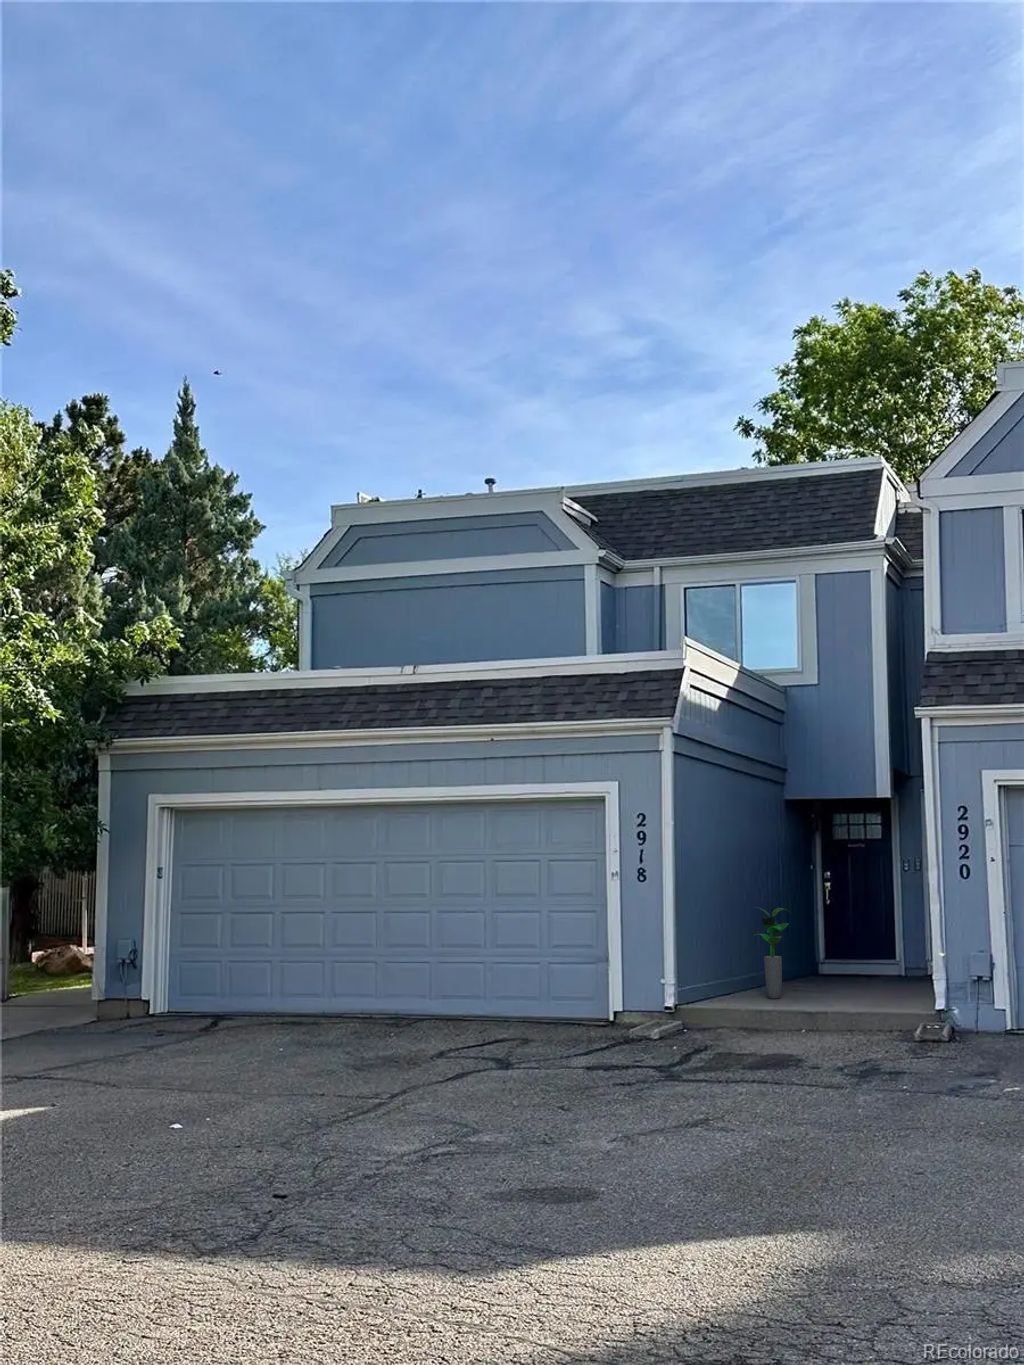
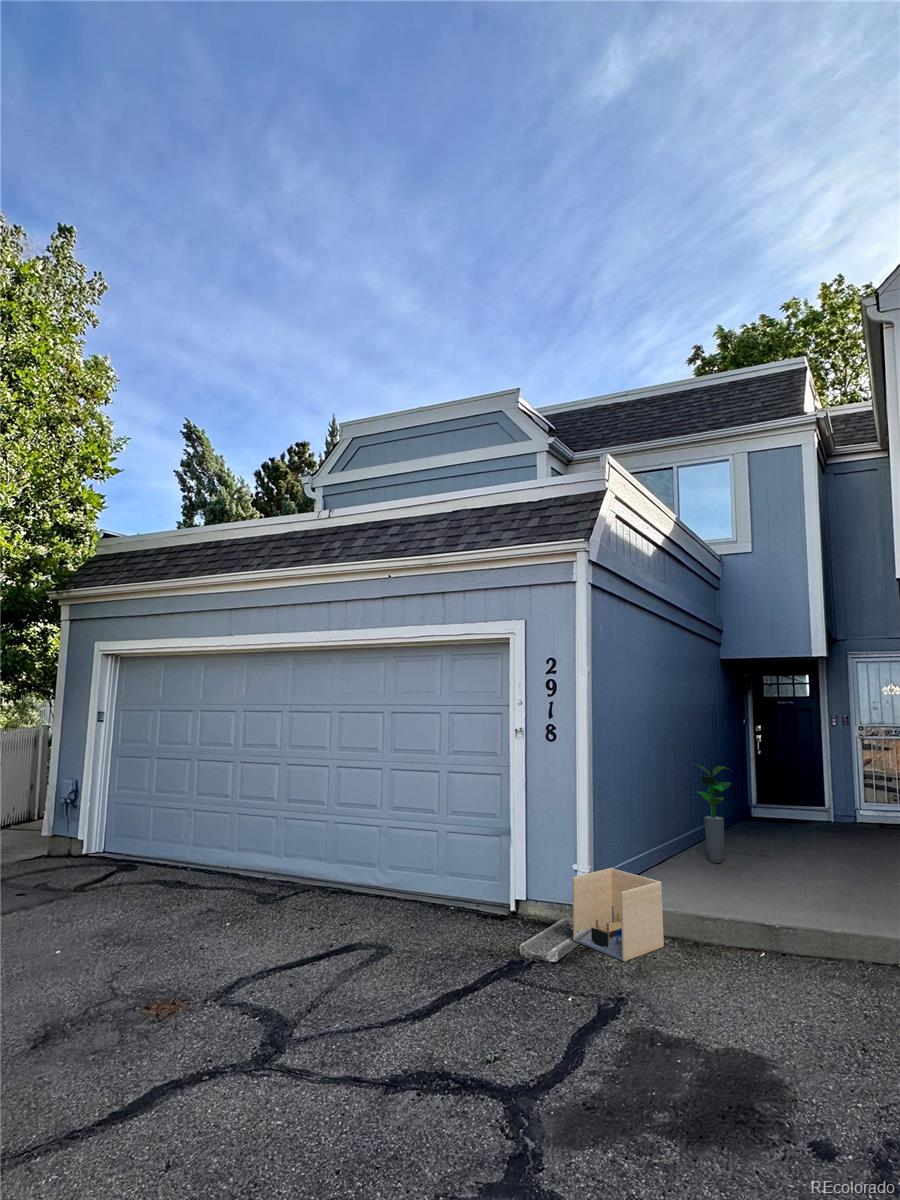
cardboard box: none [663,980,730,1035] -> present [572,868,664,961]

